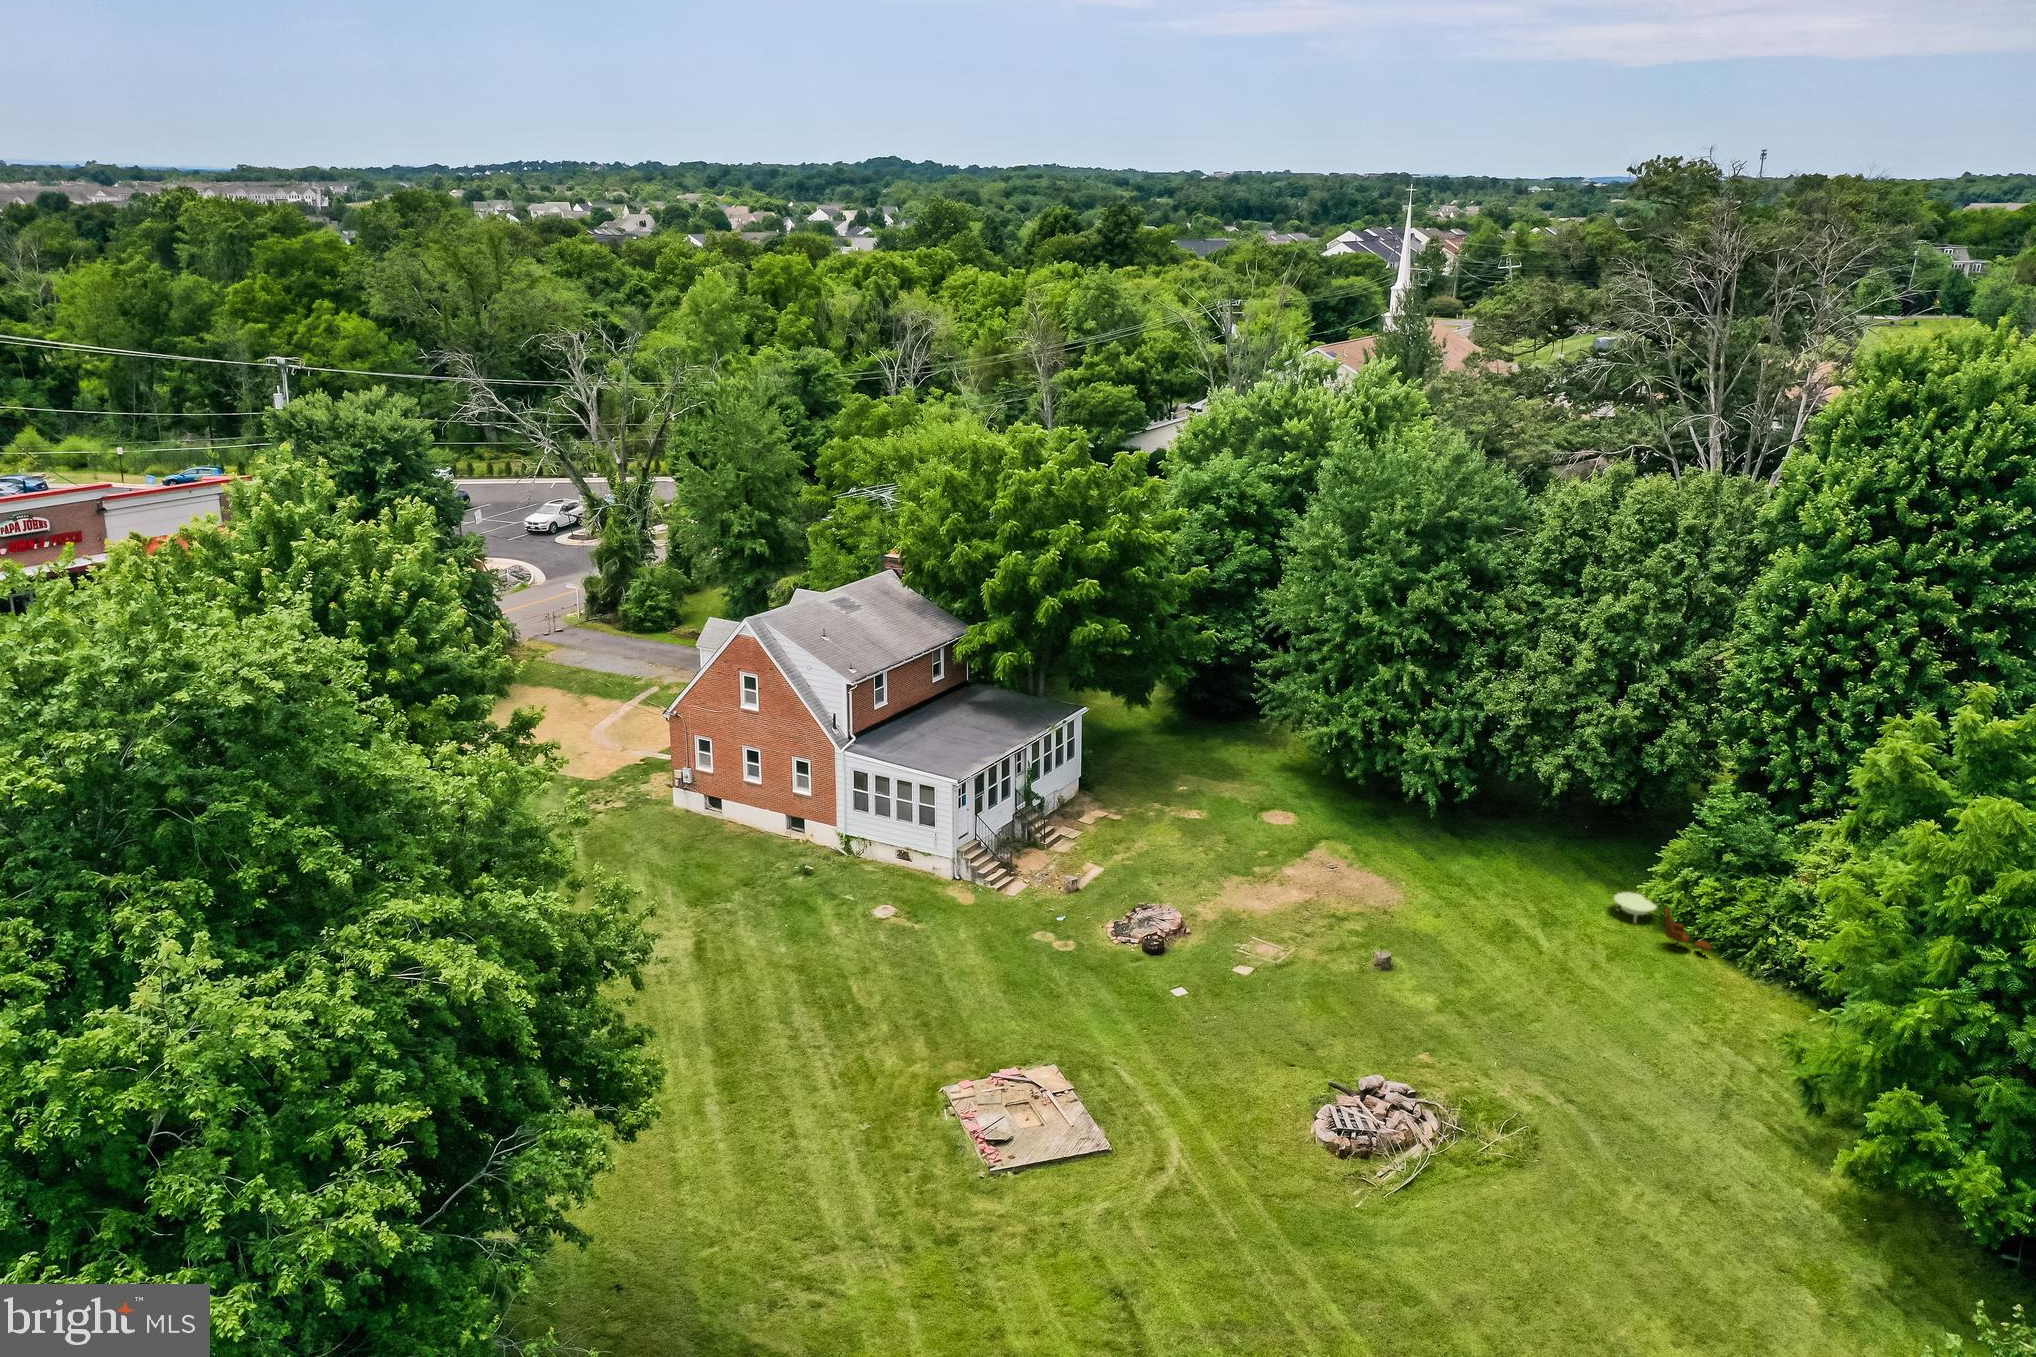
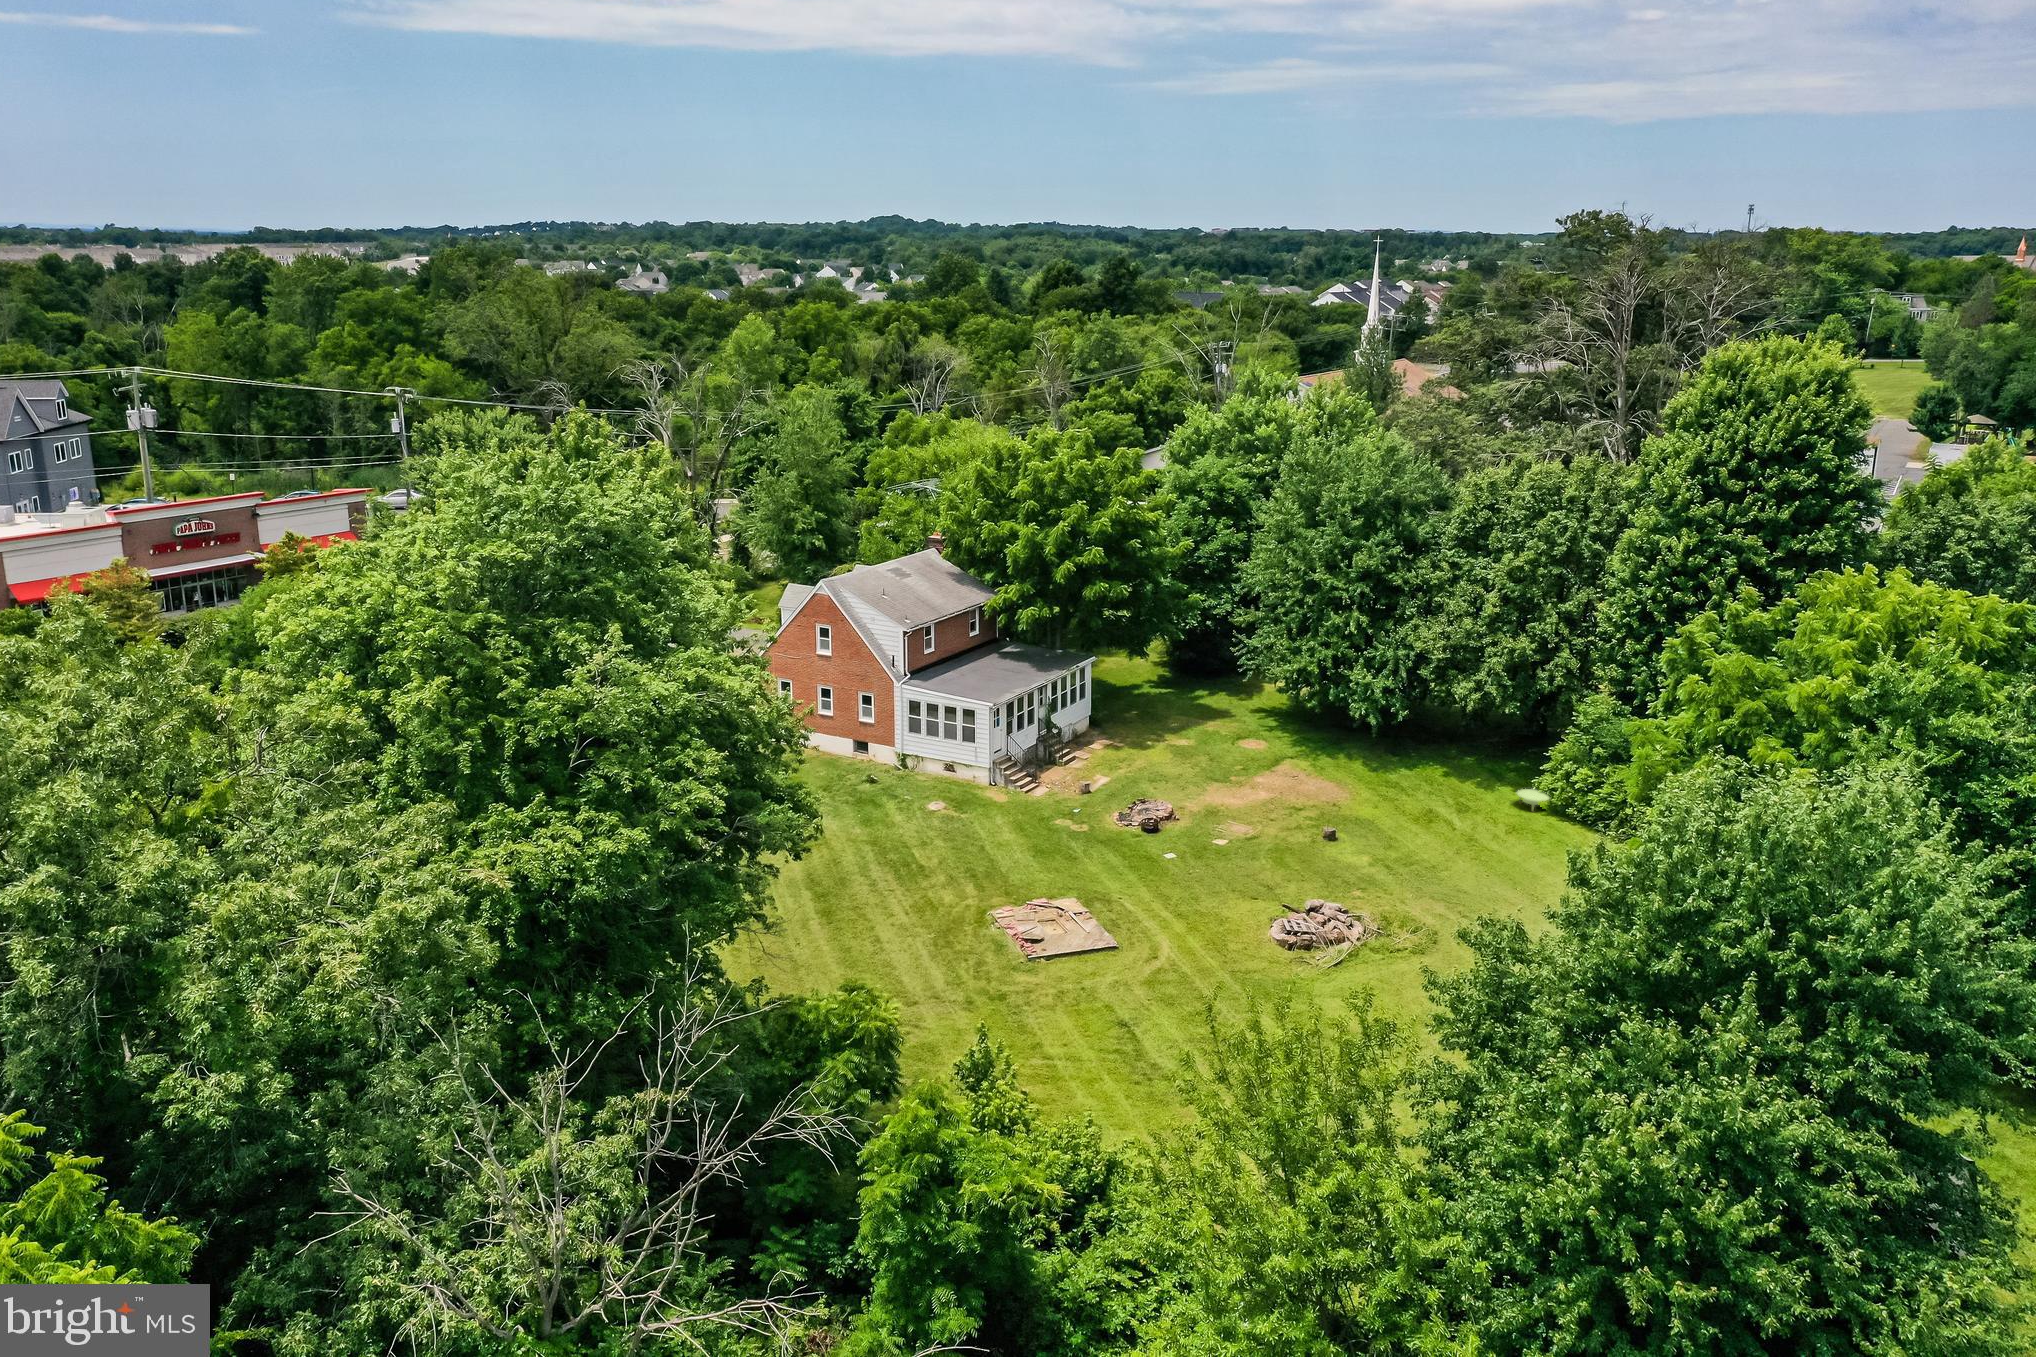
lounge chair: present [1665,907,1712,954] -> none [1553,794,1590,833]

